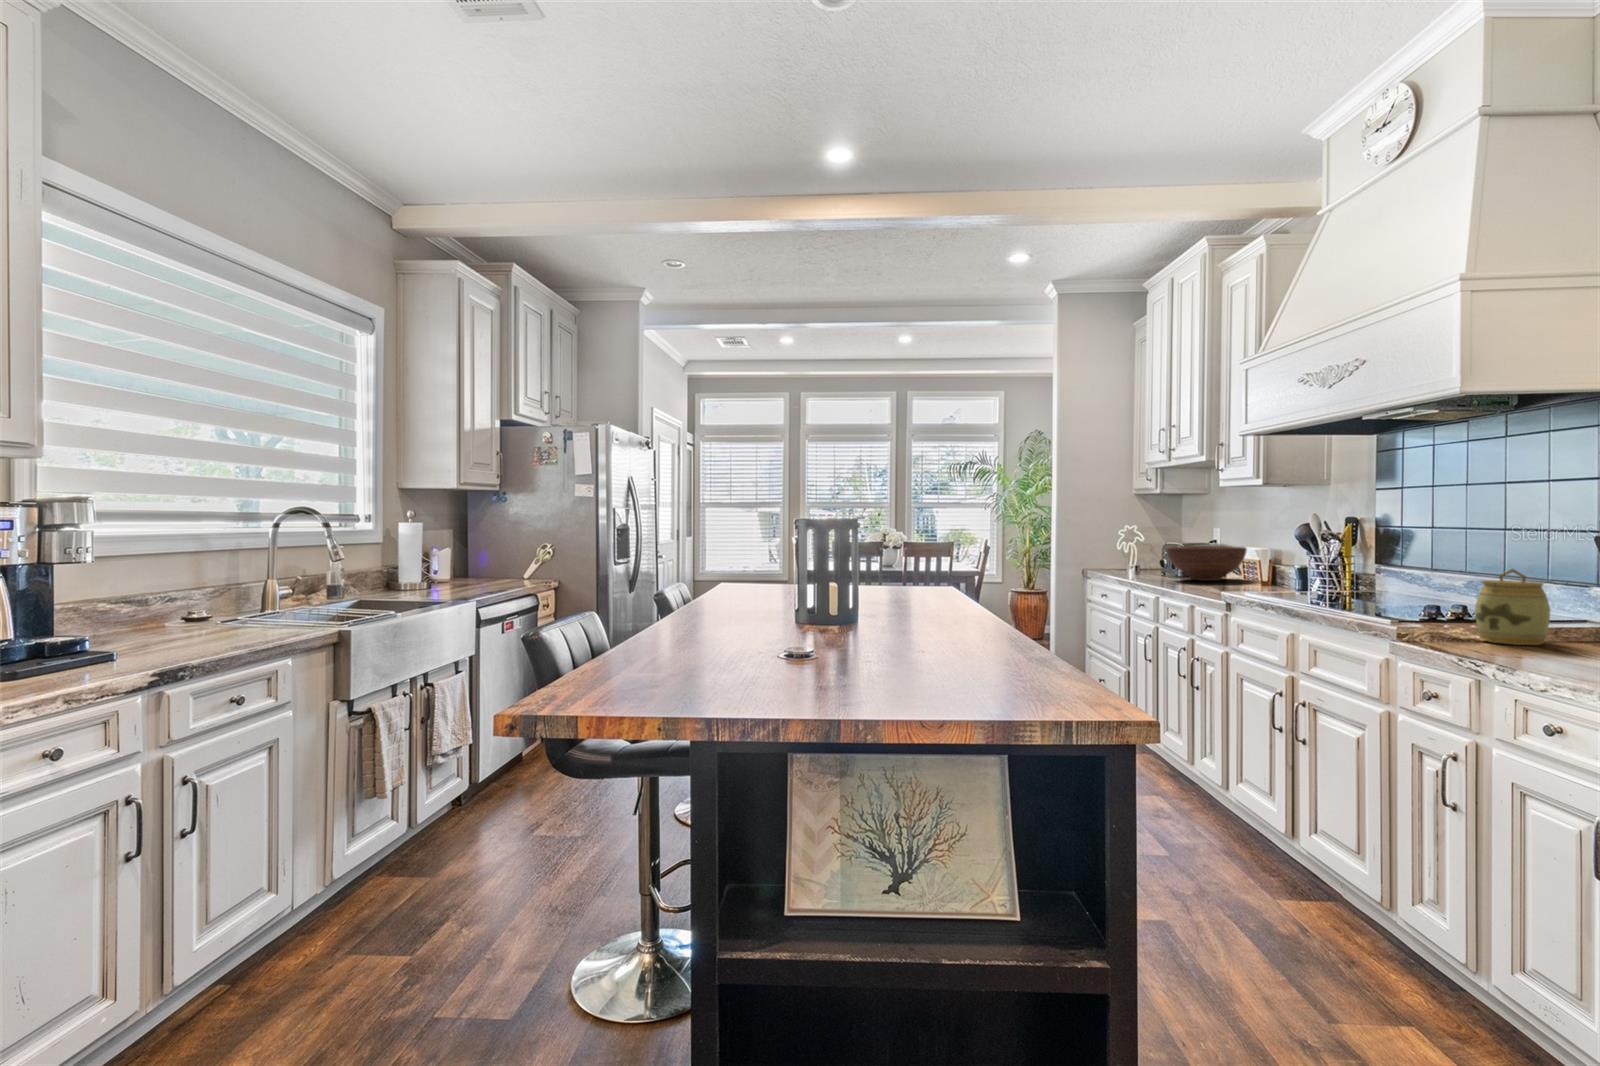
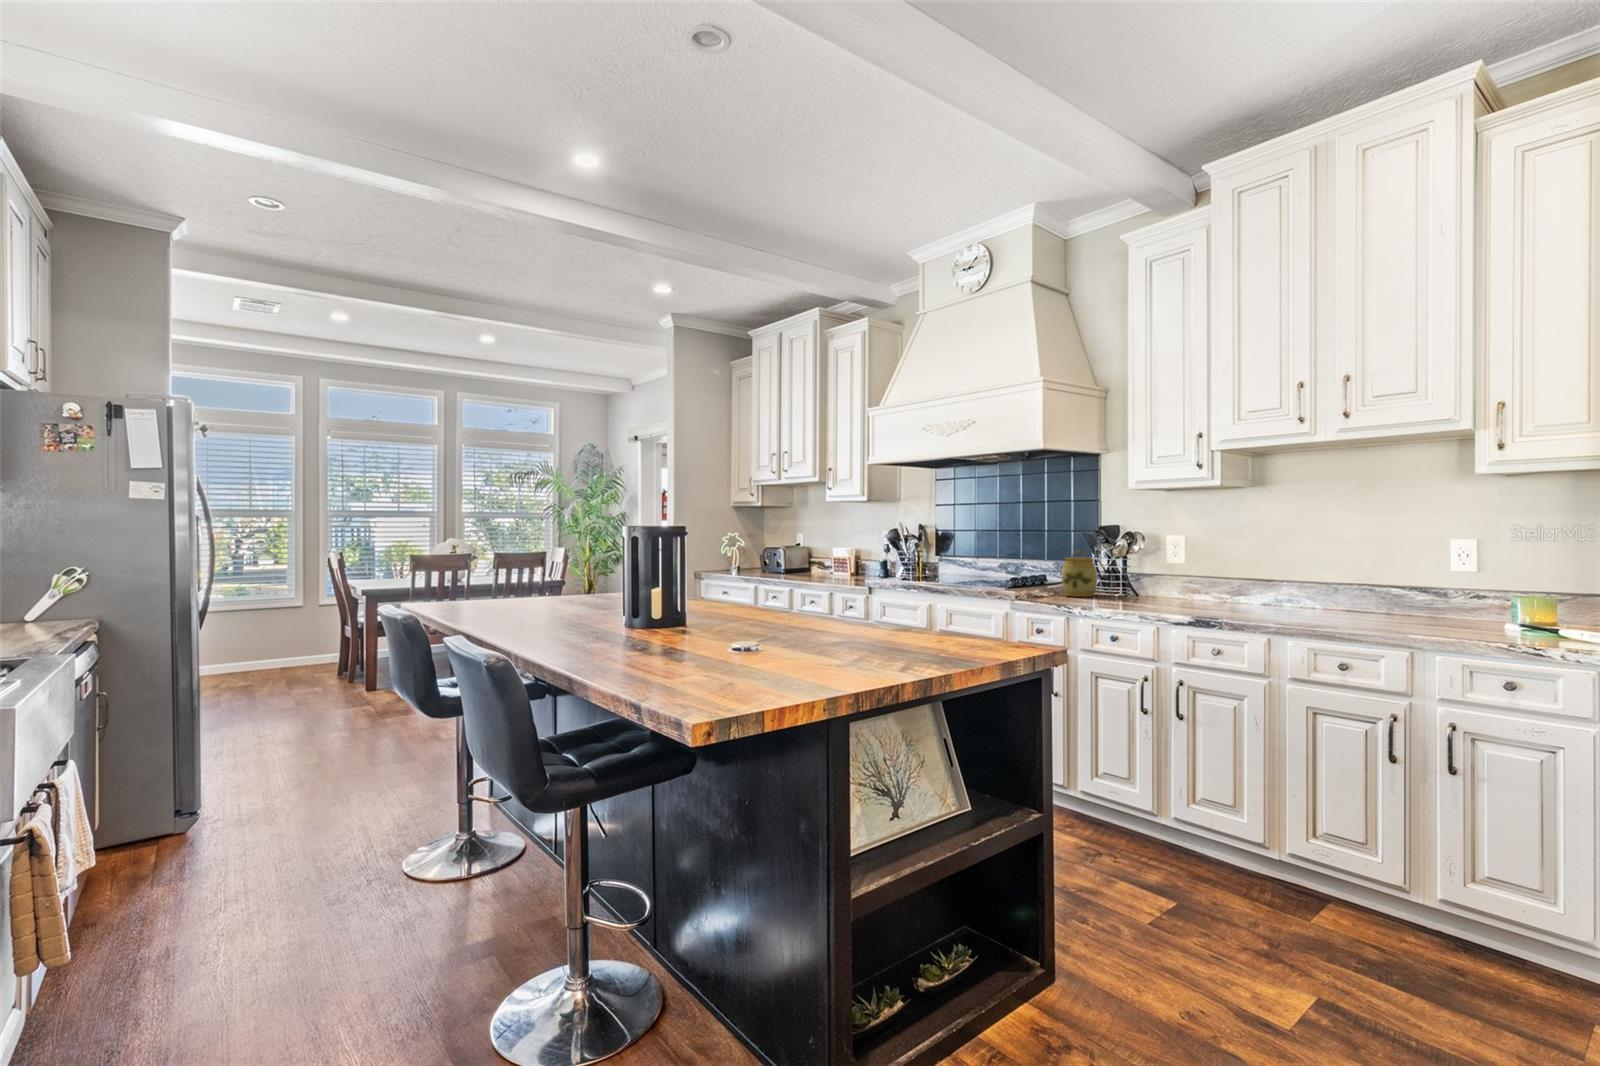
fruit bowl: present [1166,546,1247,581] -> none [787,547,844,575]

